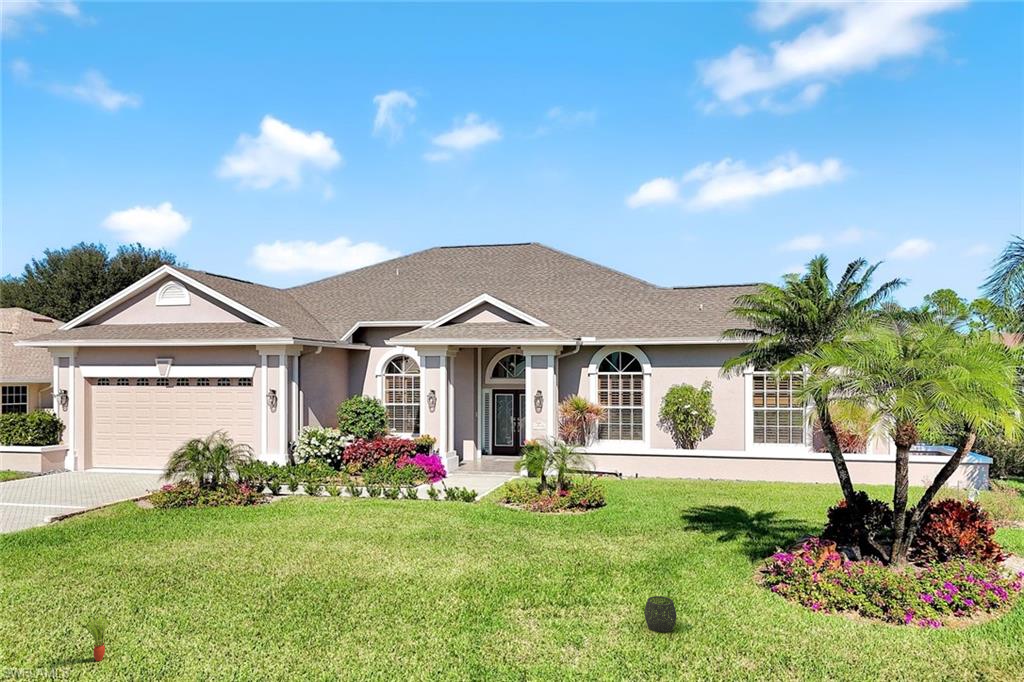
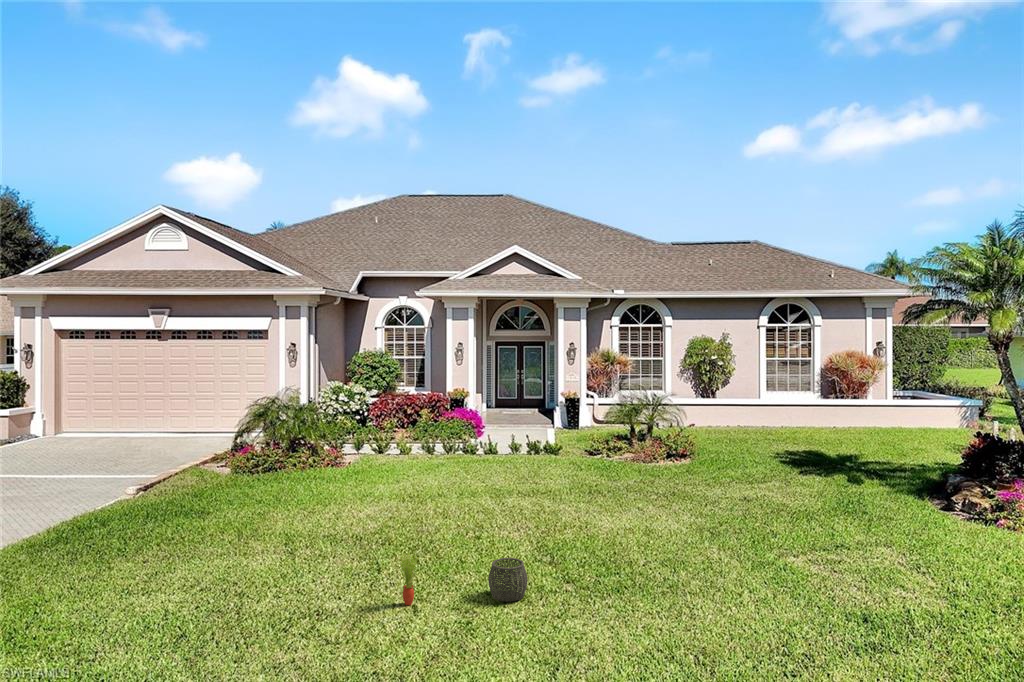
woven basket: present [644,596,677,632] -> present [488,558,528,602]

